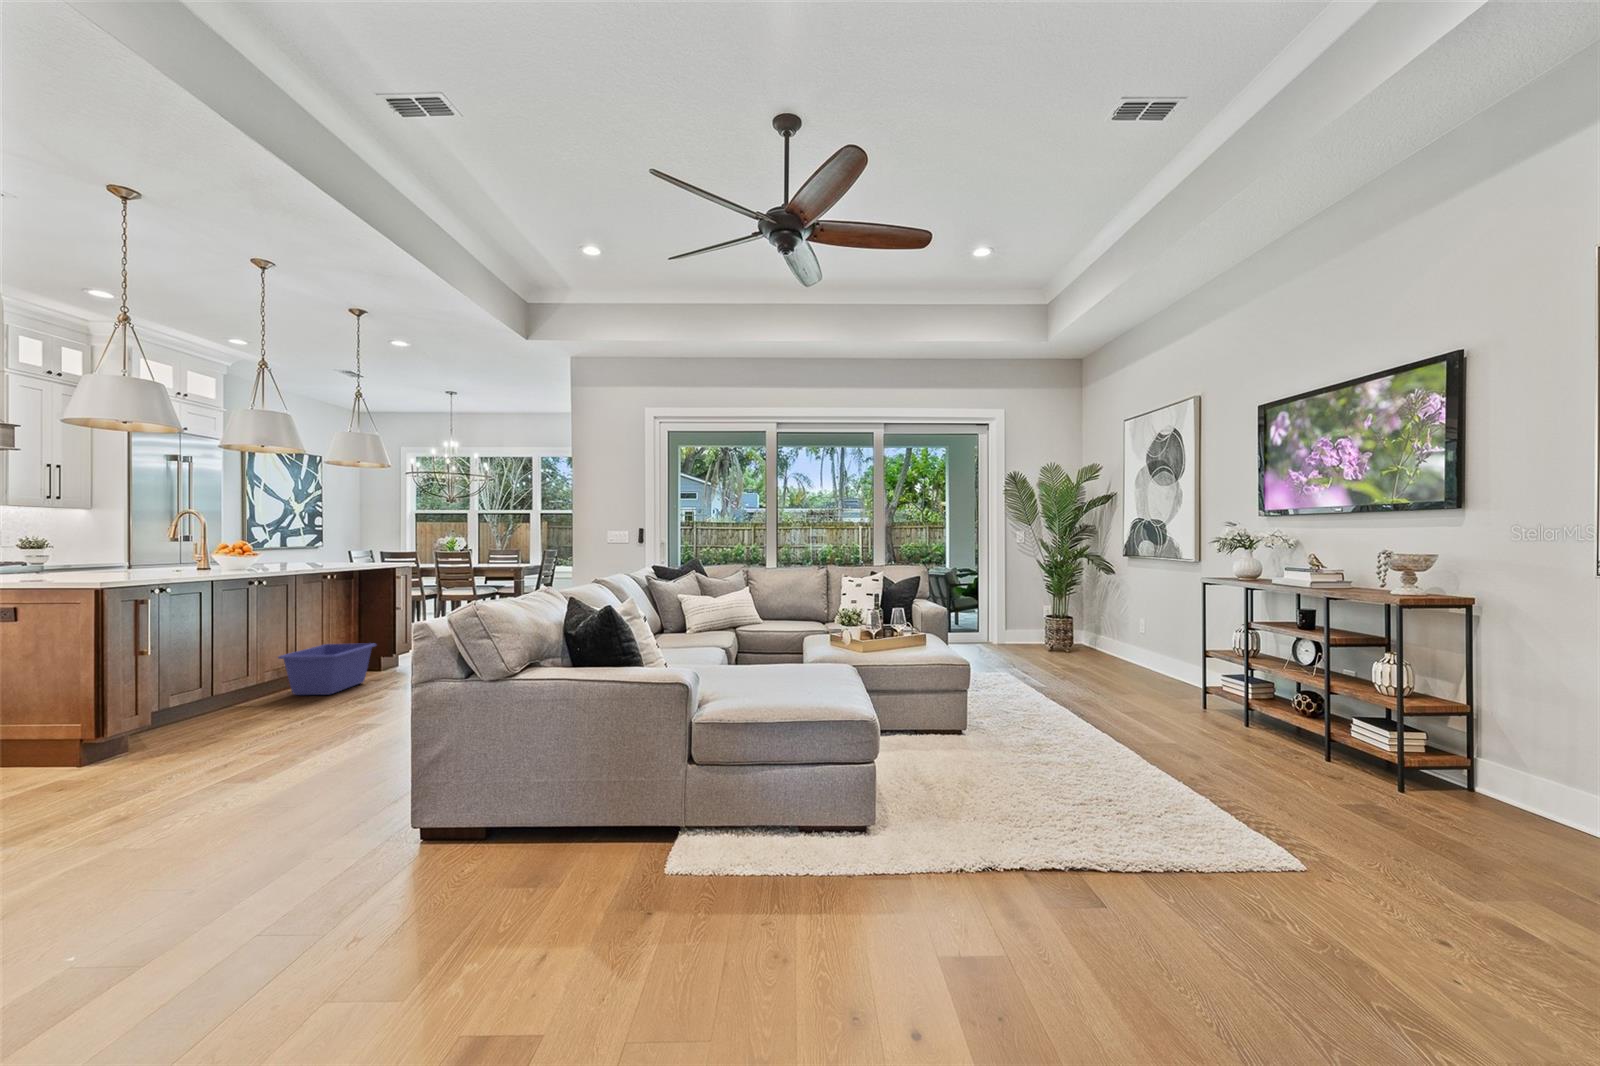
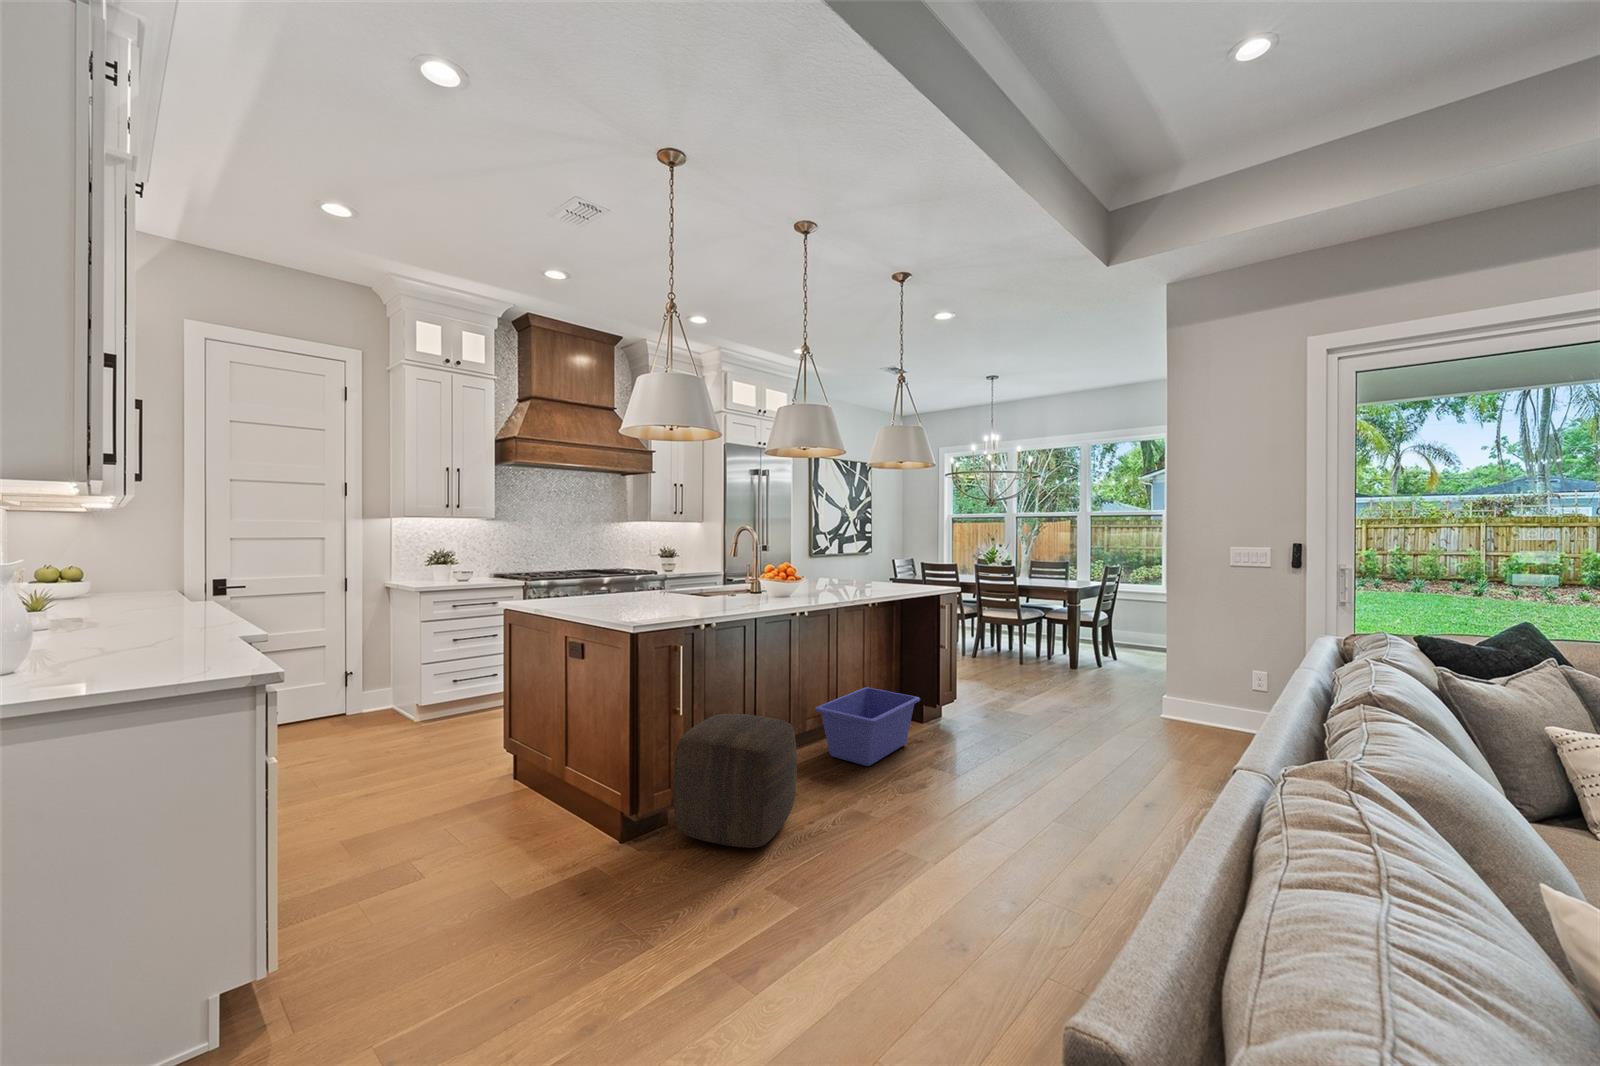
ottoman: none [156,647,270,736] -> present [673,714,797,848]

